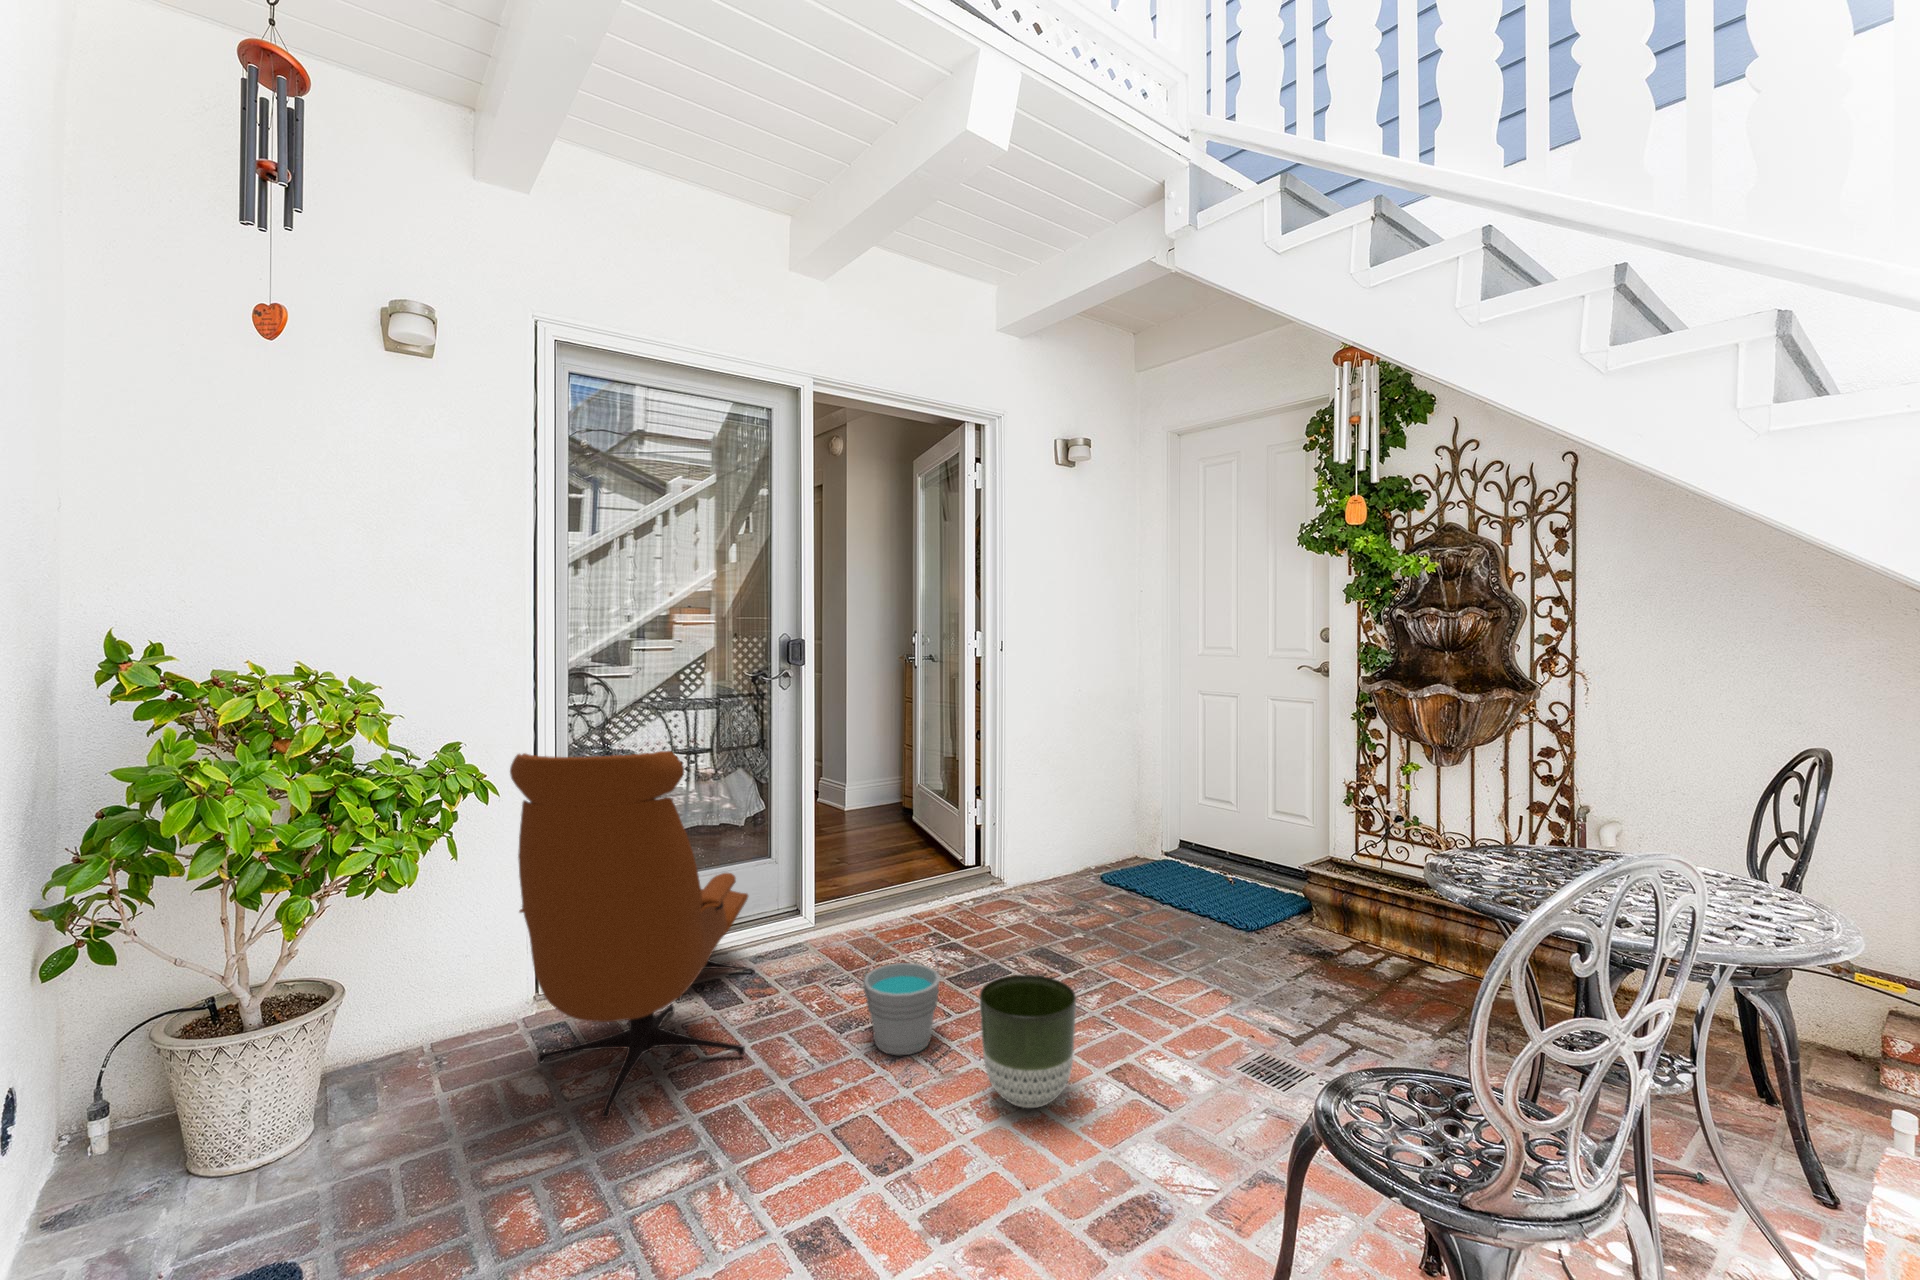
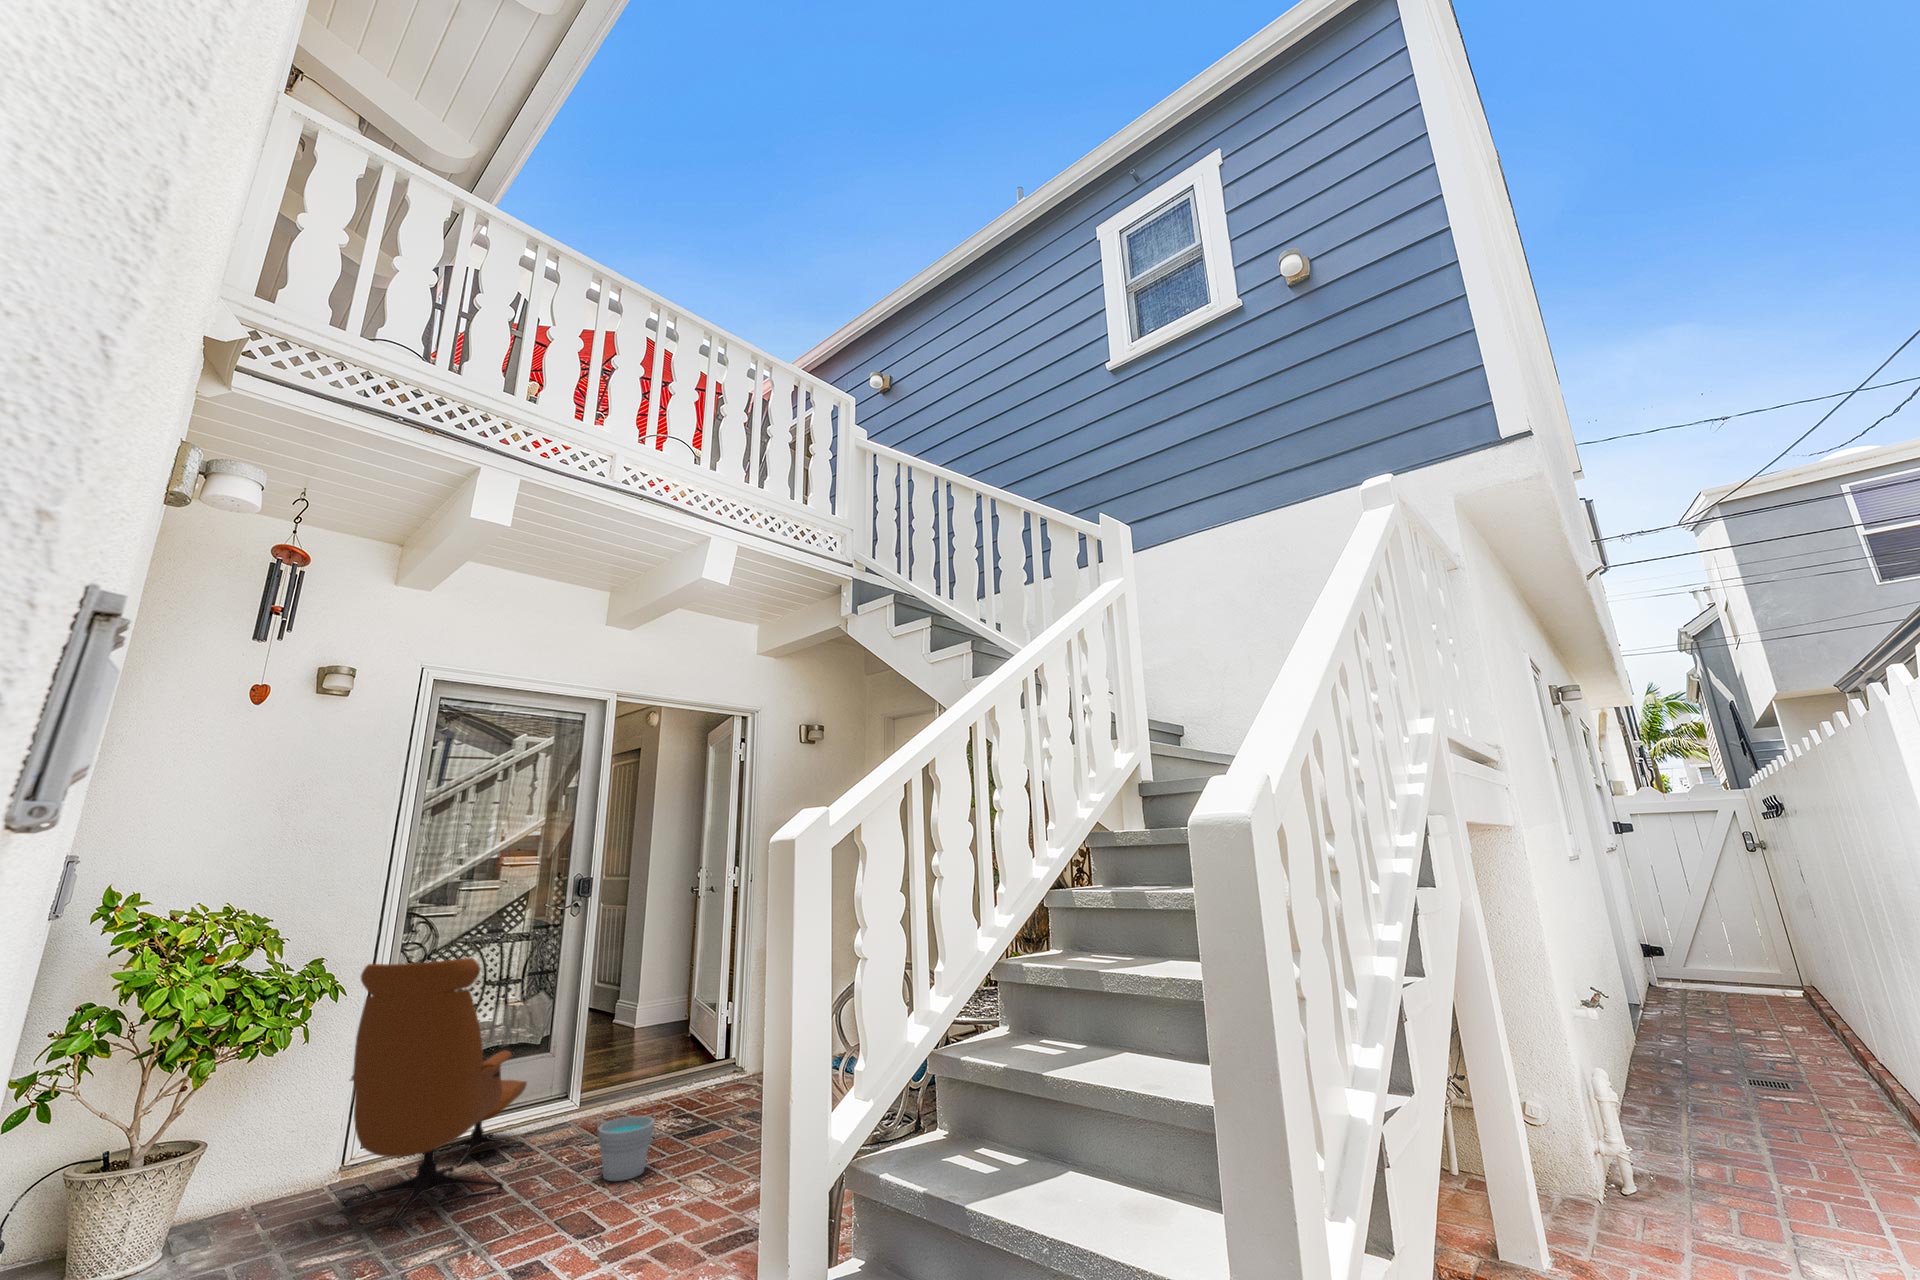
planter: present [980,975,1076,1108] -> none [668,1108,733,1198]

